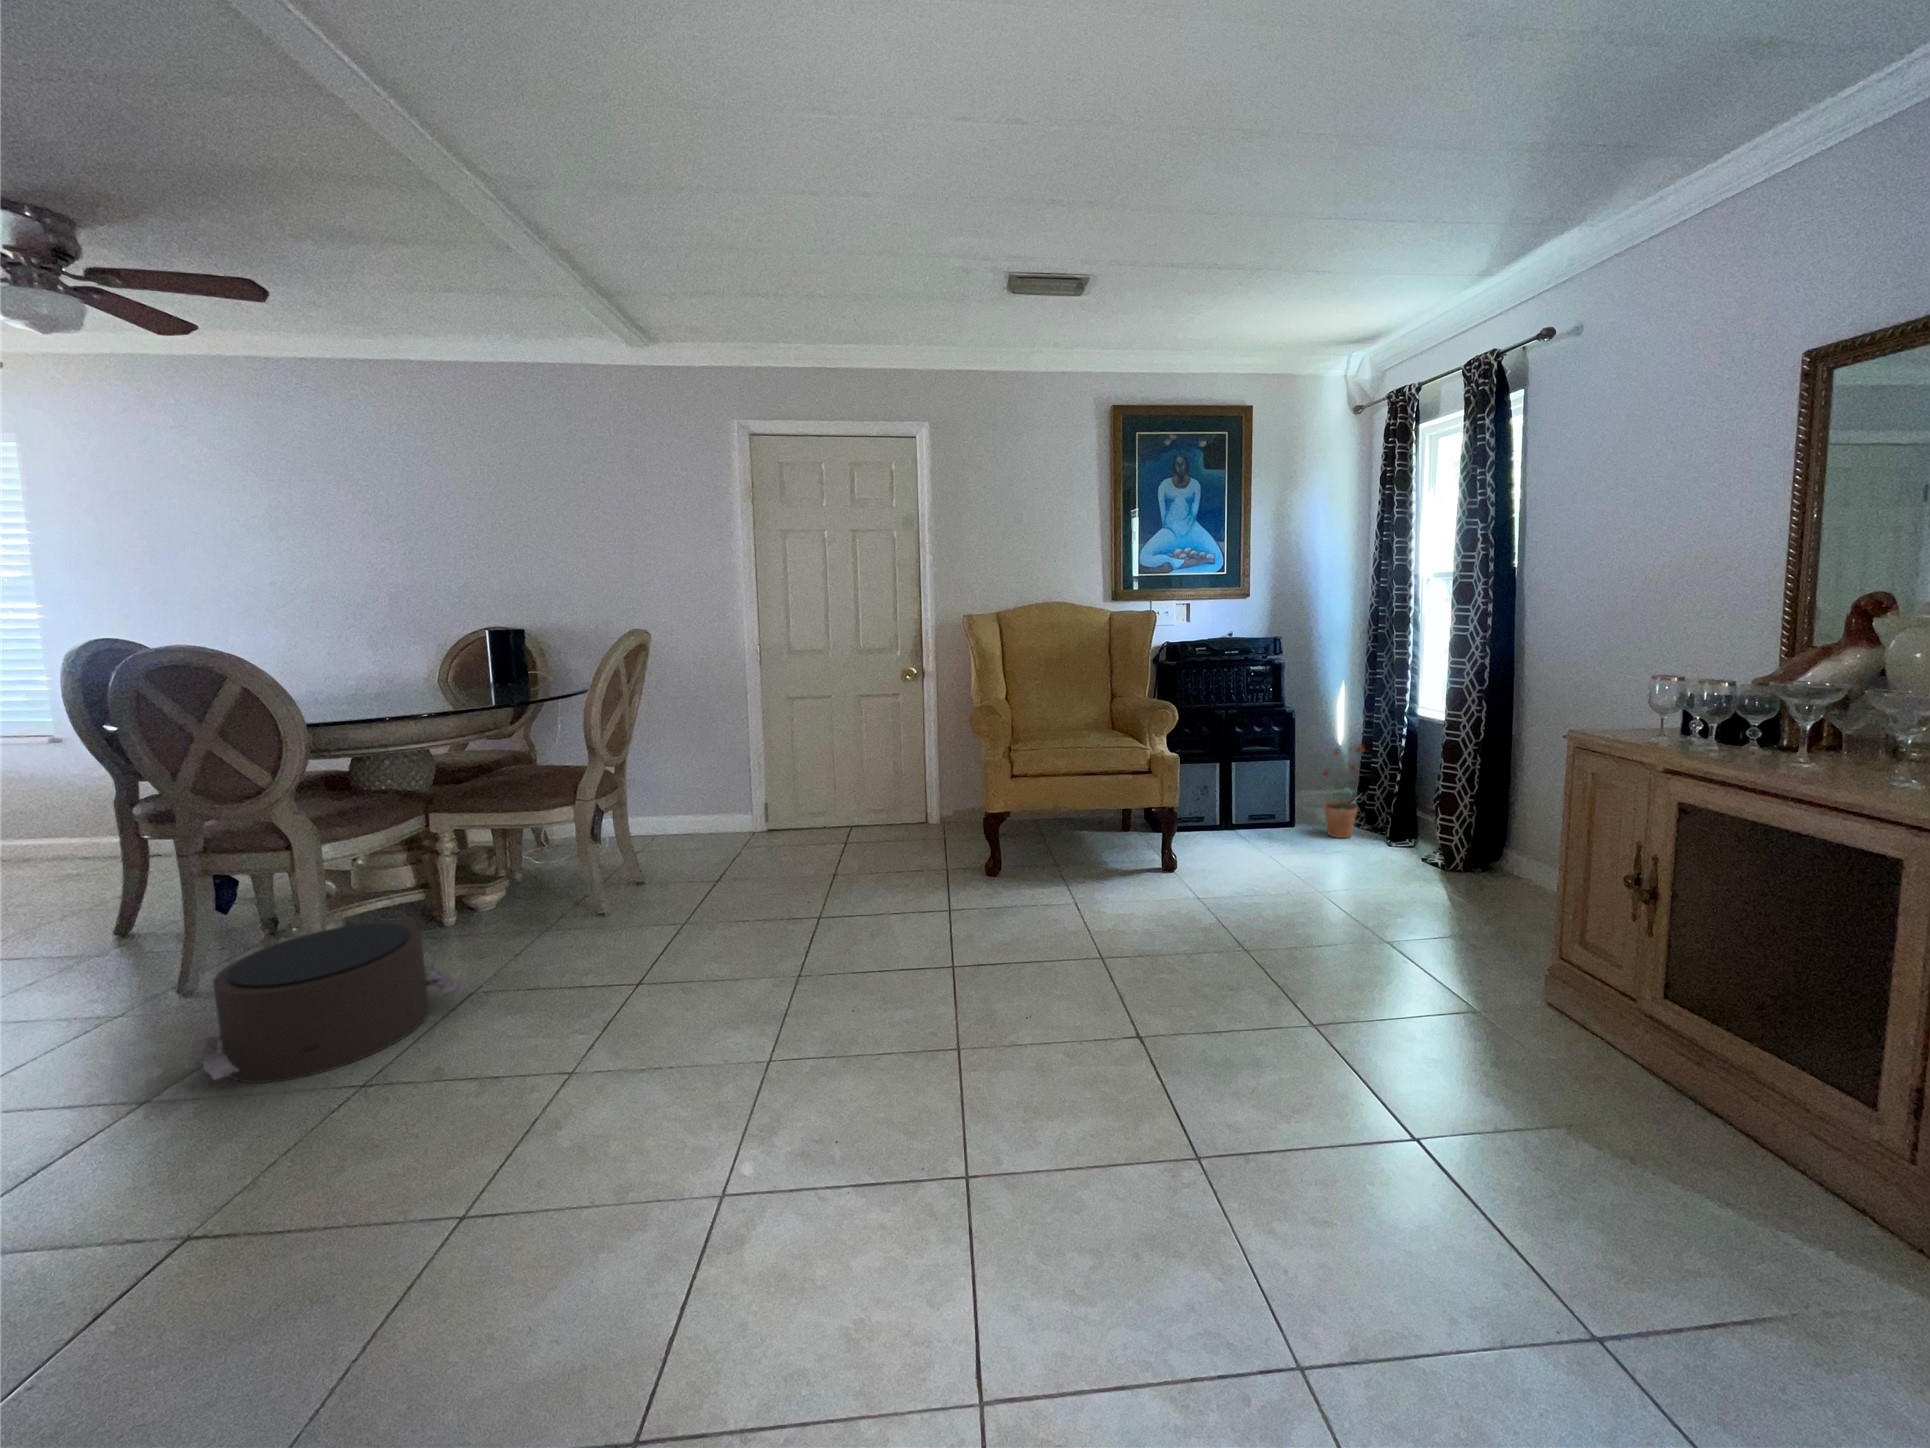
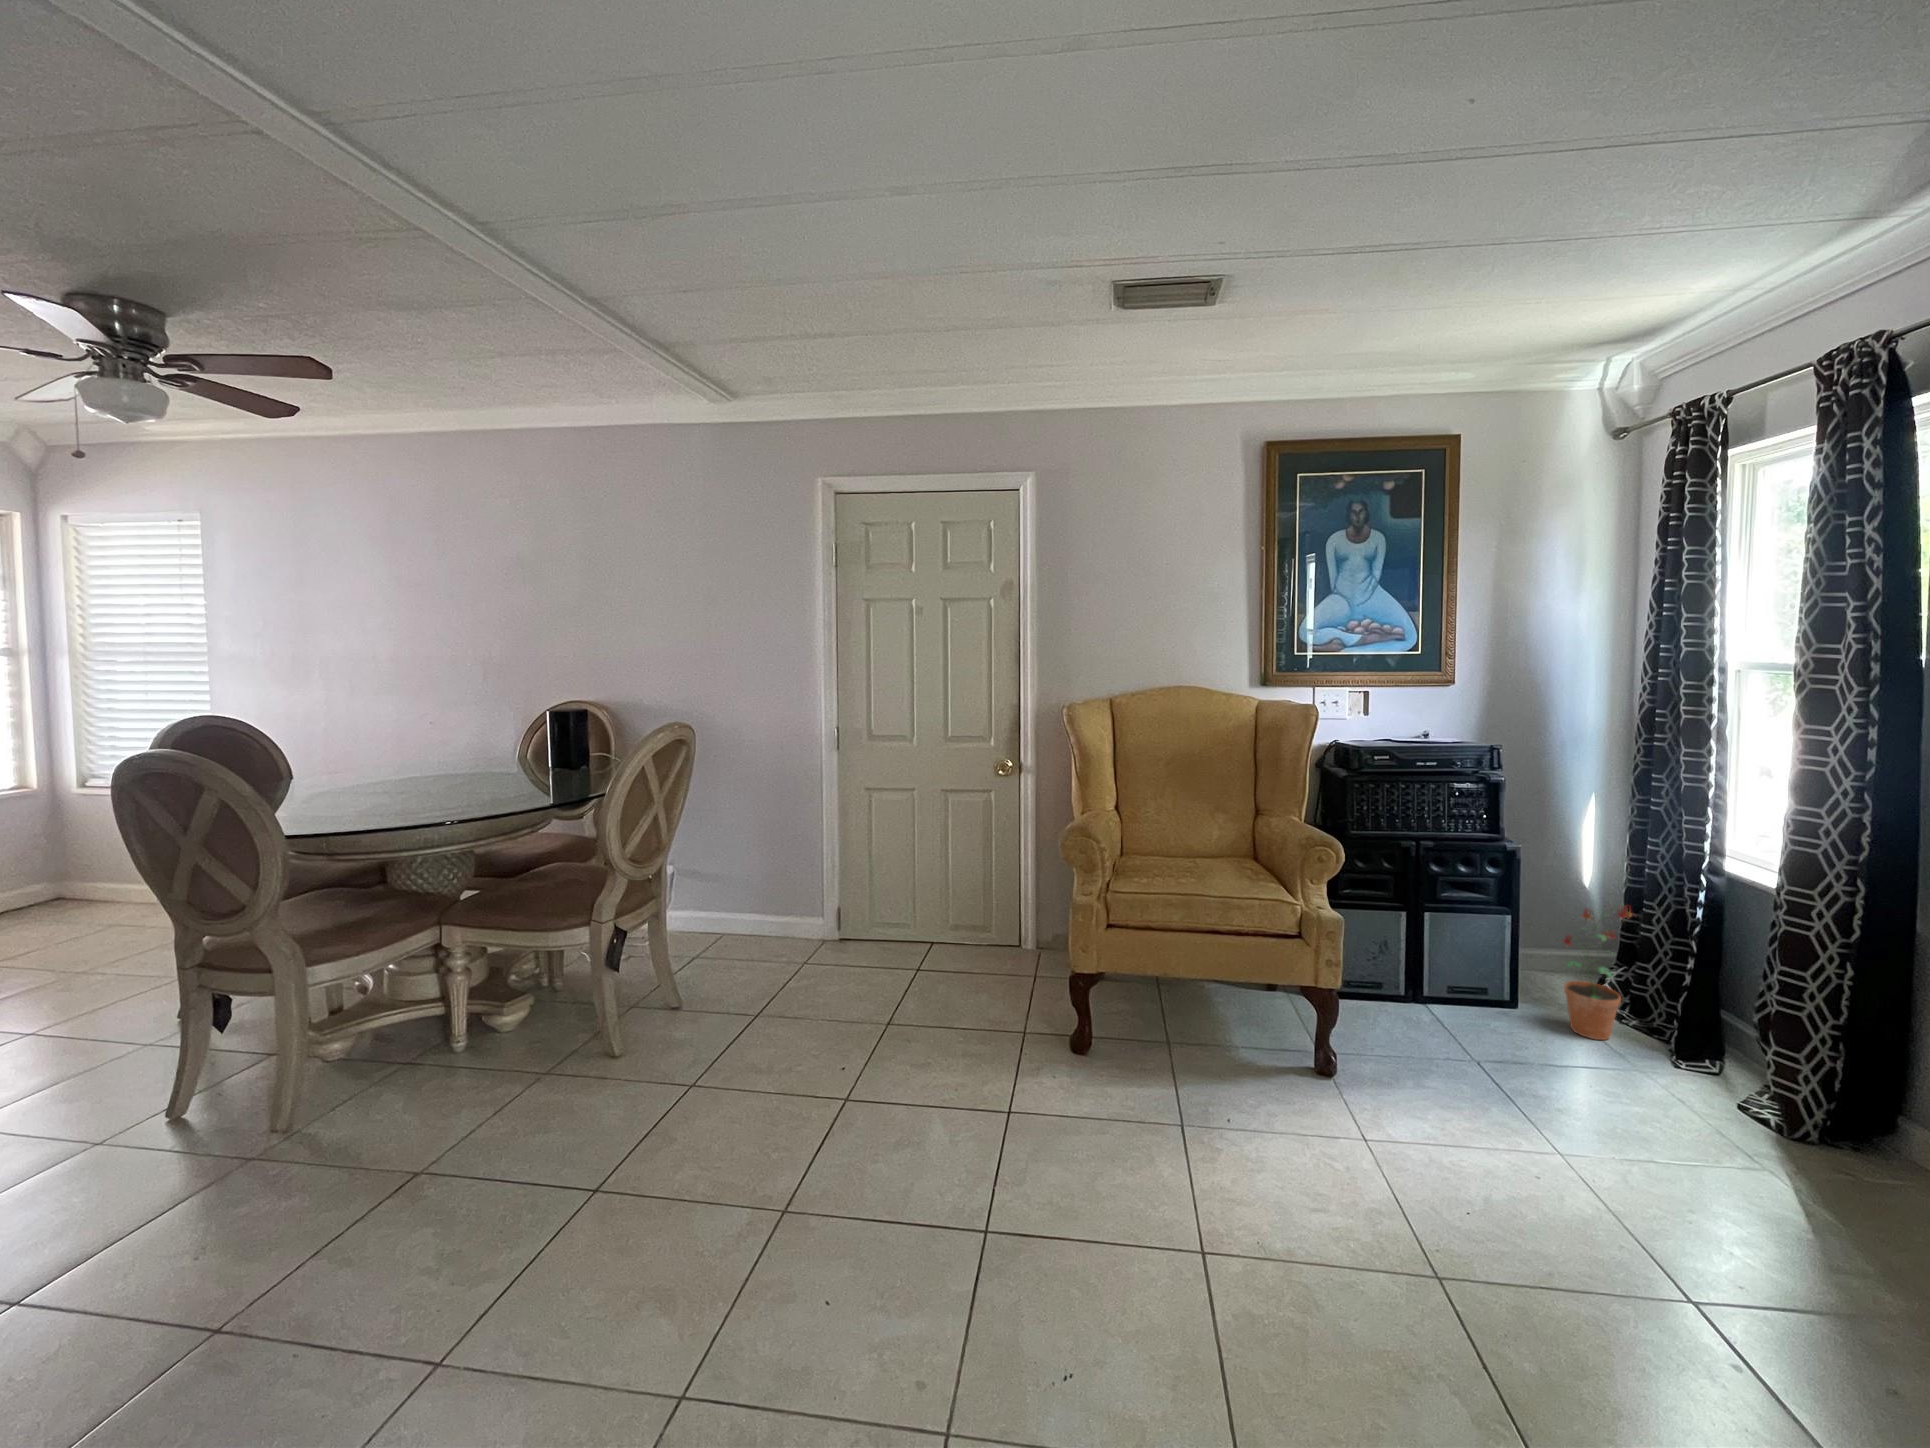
pouf: present [192,922,464,1083] -> none [129,1057,431,1266]

